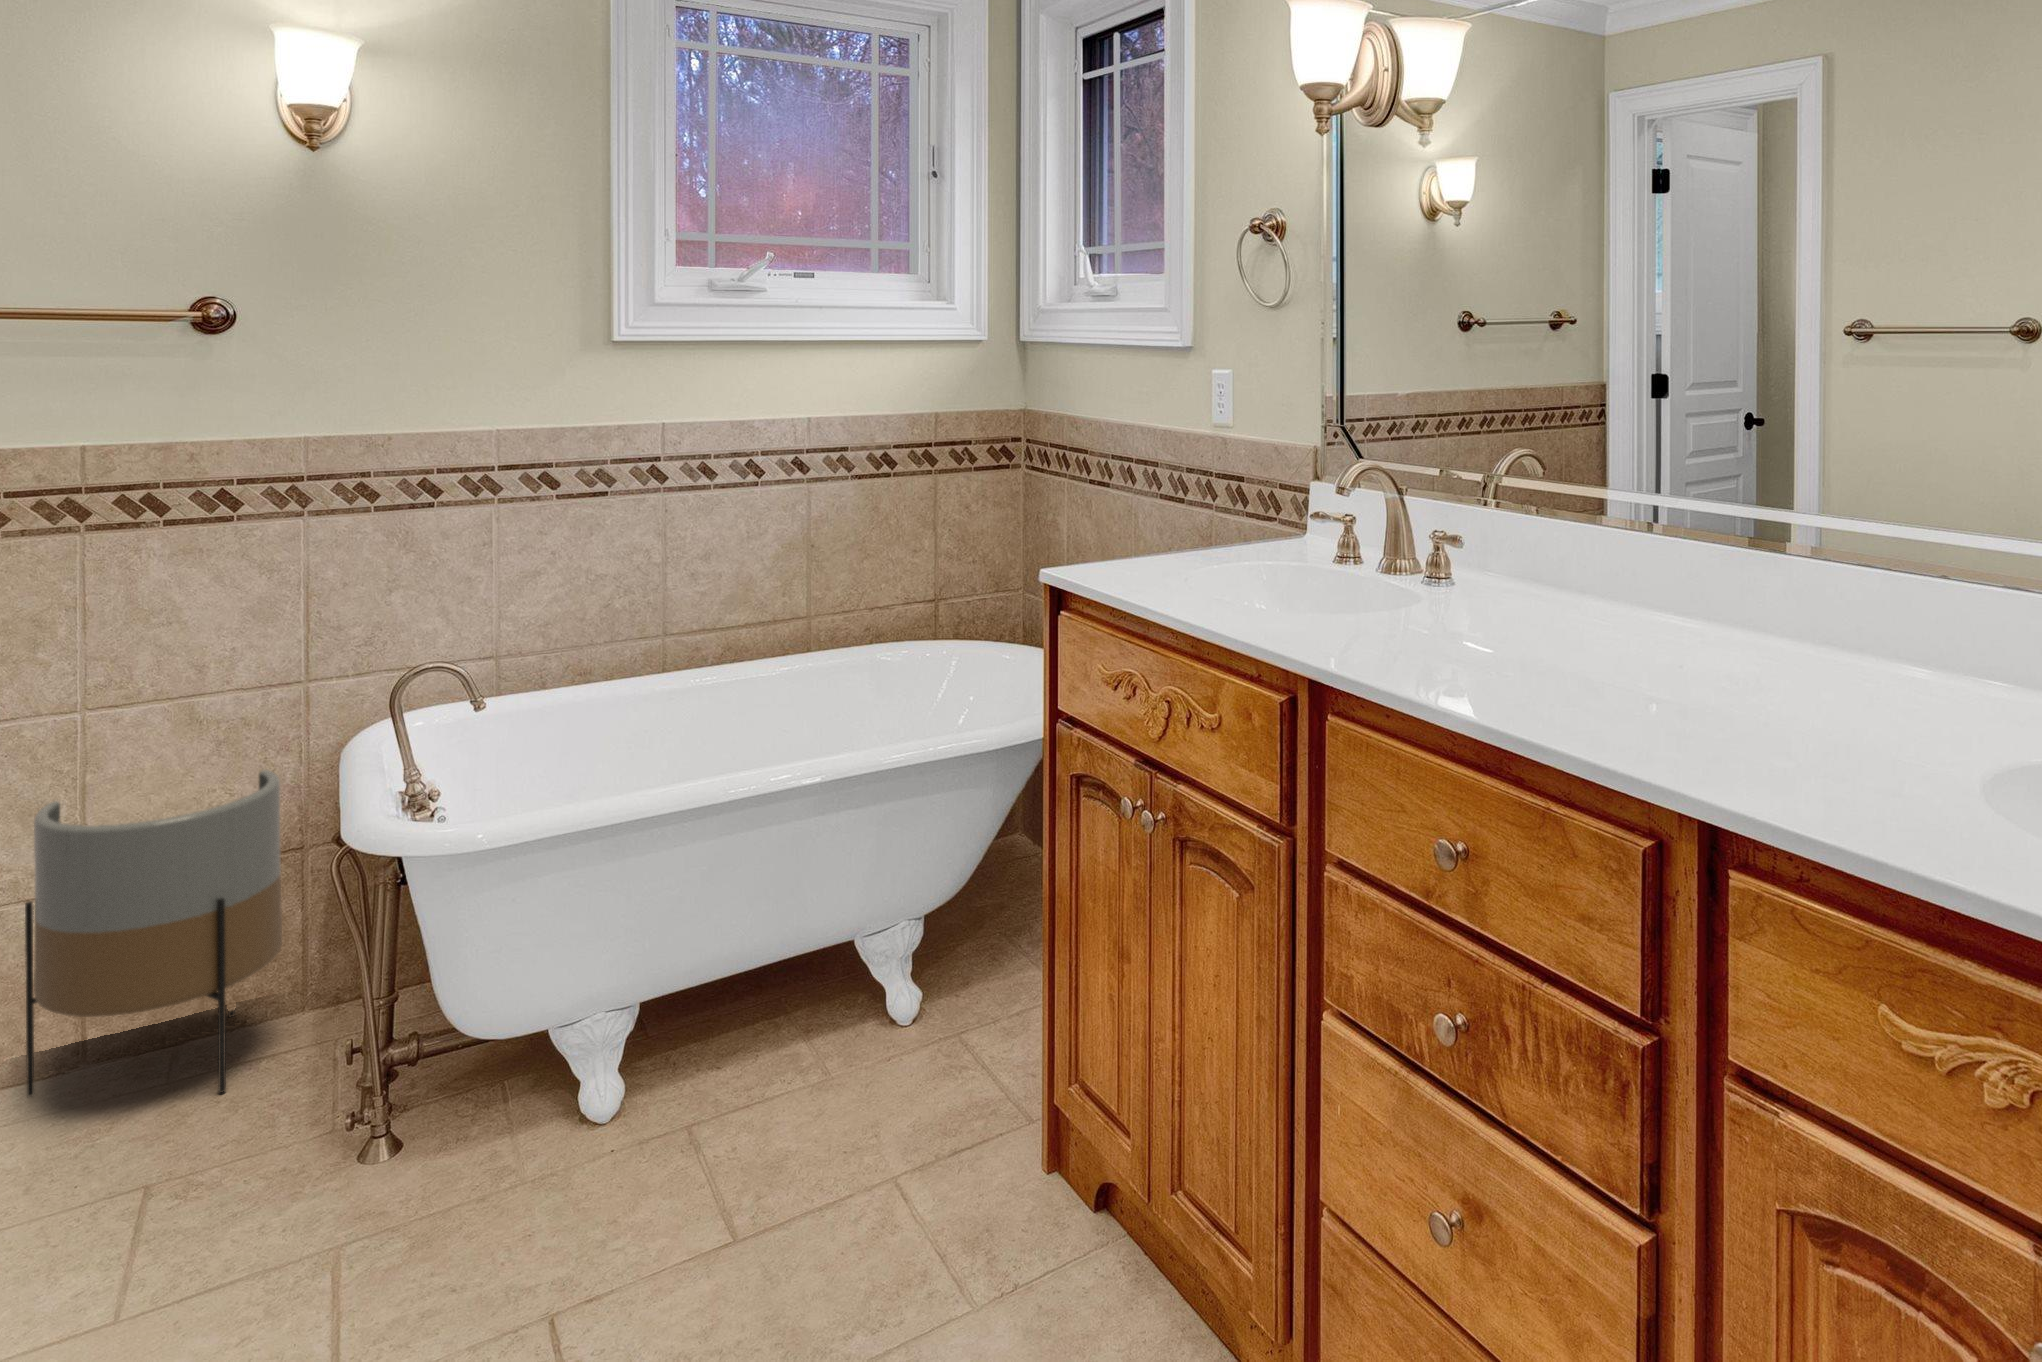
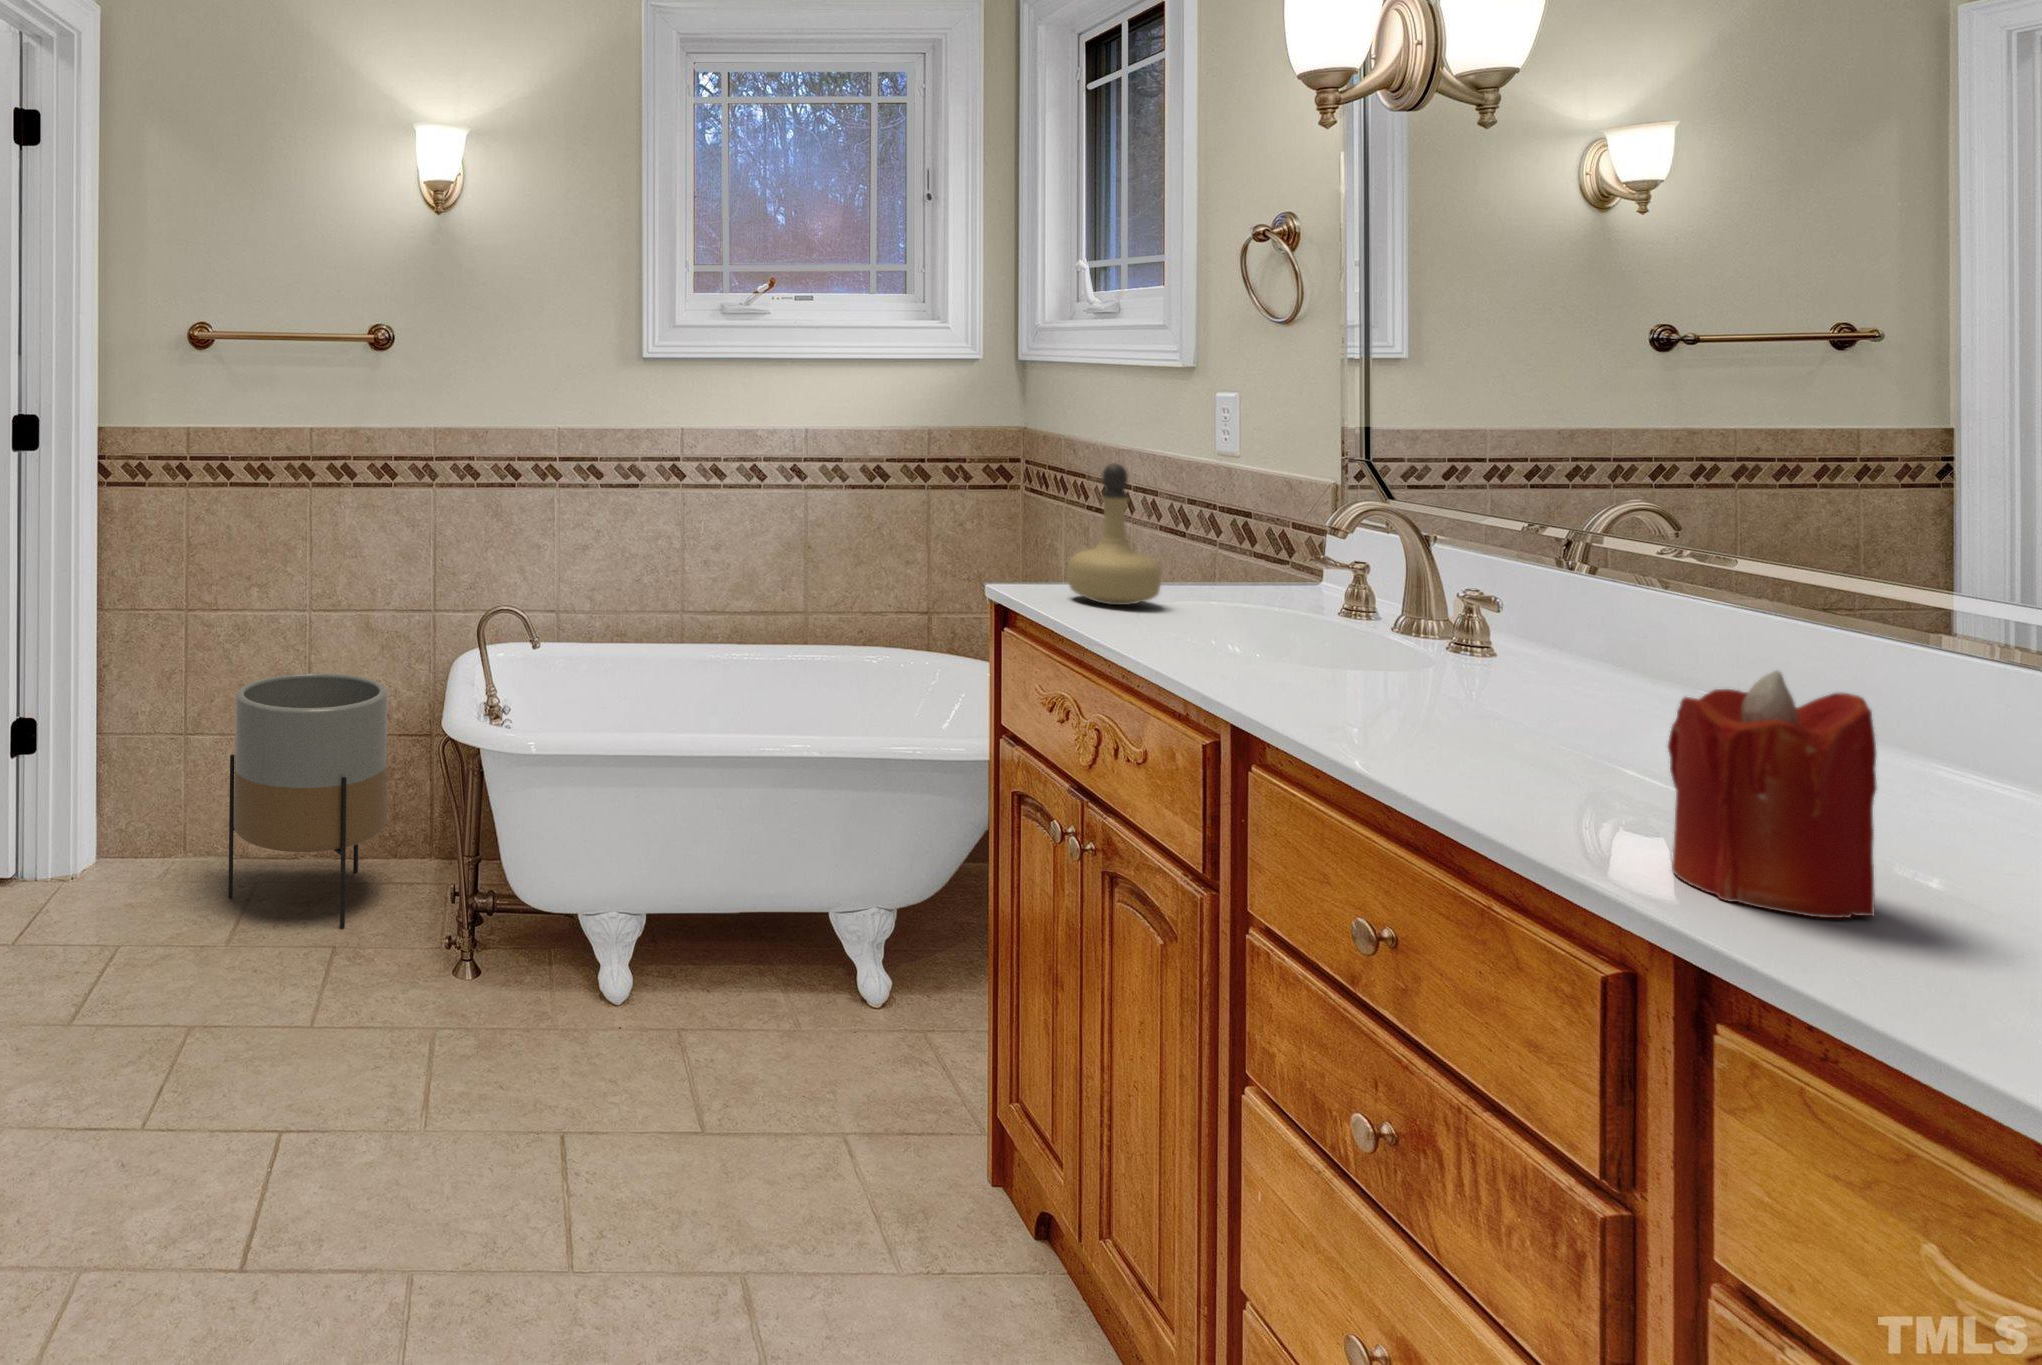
perfume bottle: none [1114,442,1197,577] -> present [1068,463,1161,605]
candle: none [1668,585,1802,774] -> present [1668,671,1877,918]

